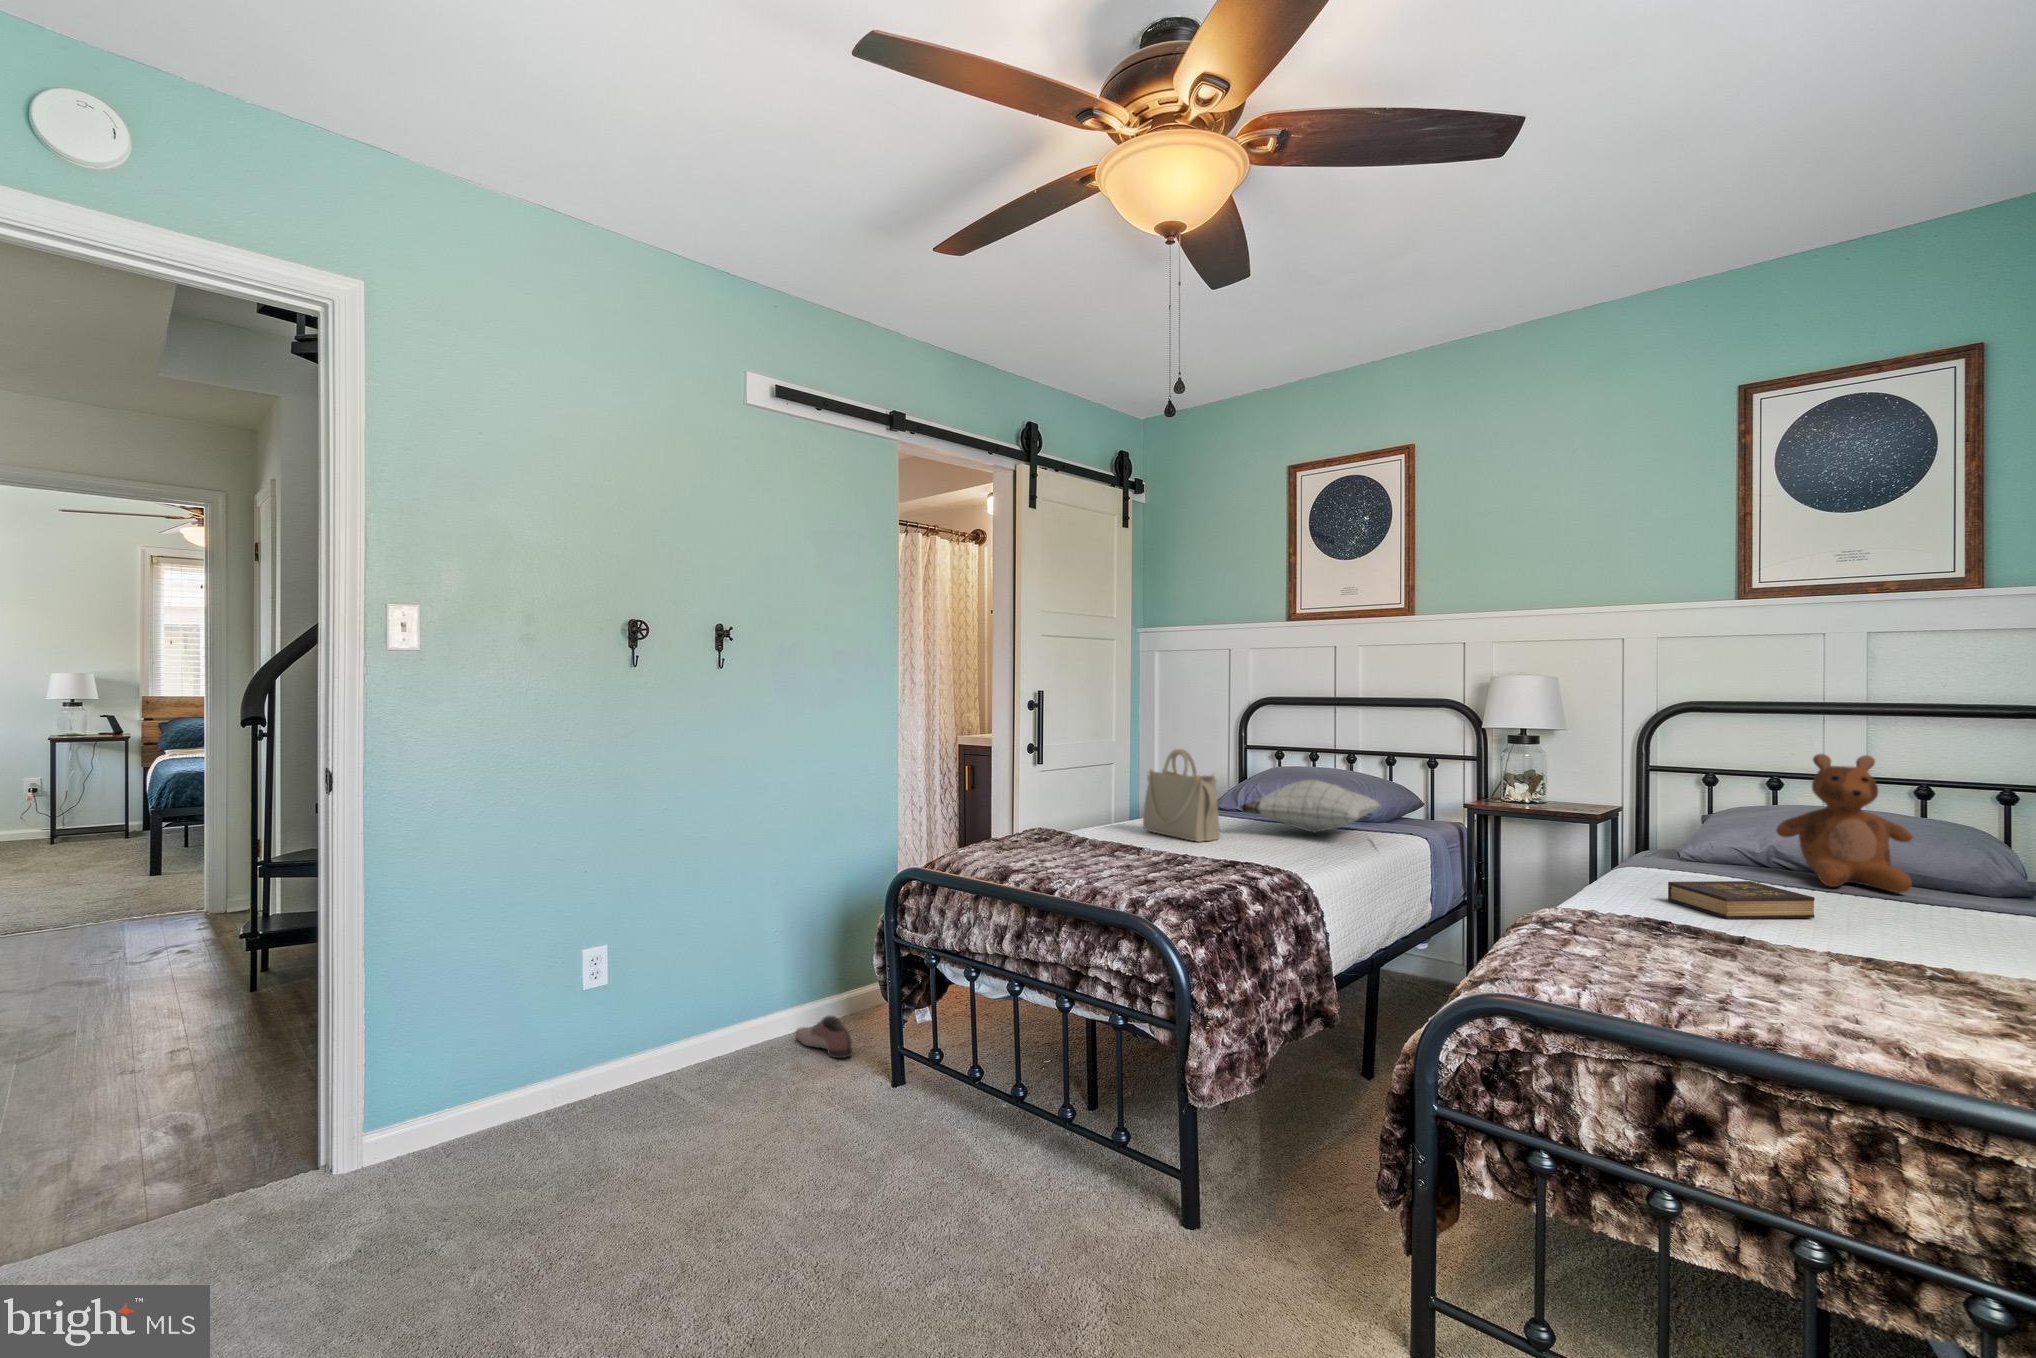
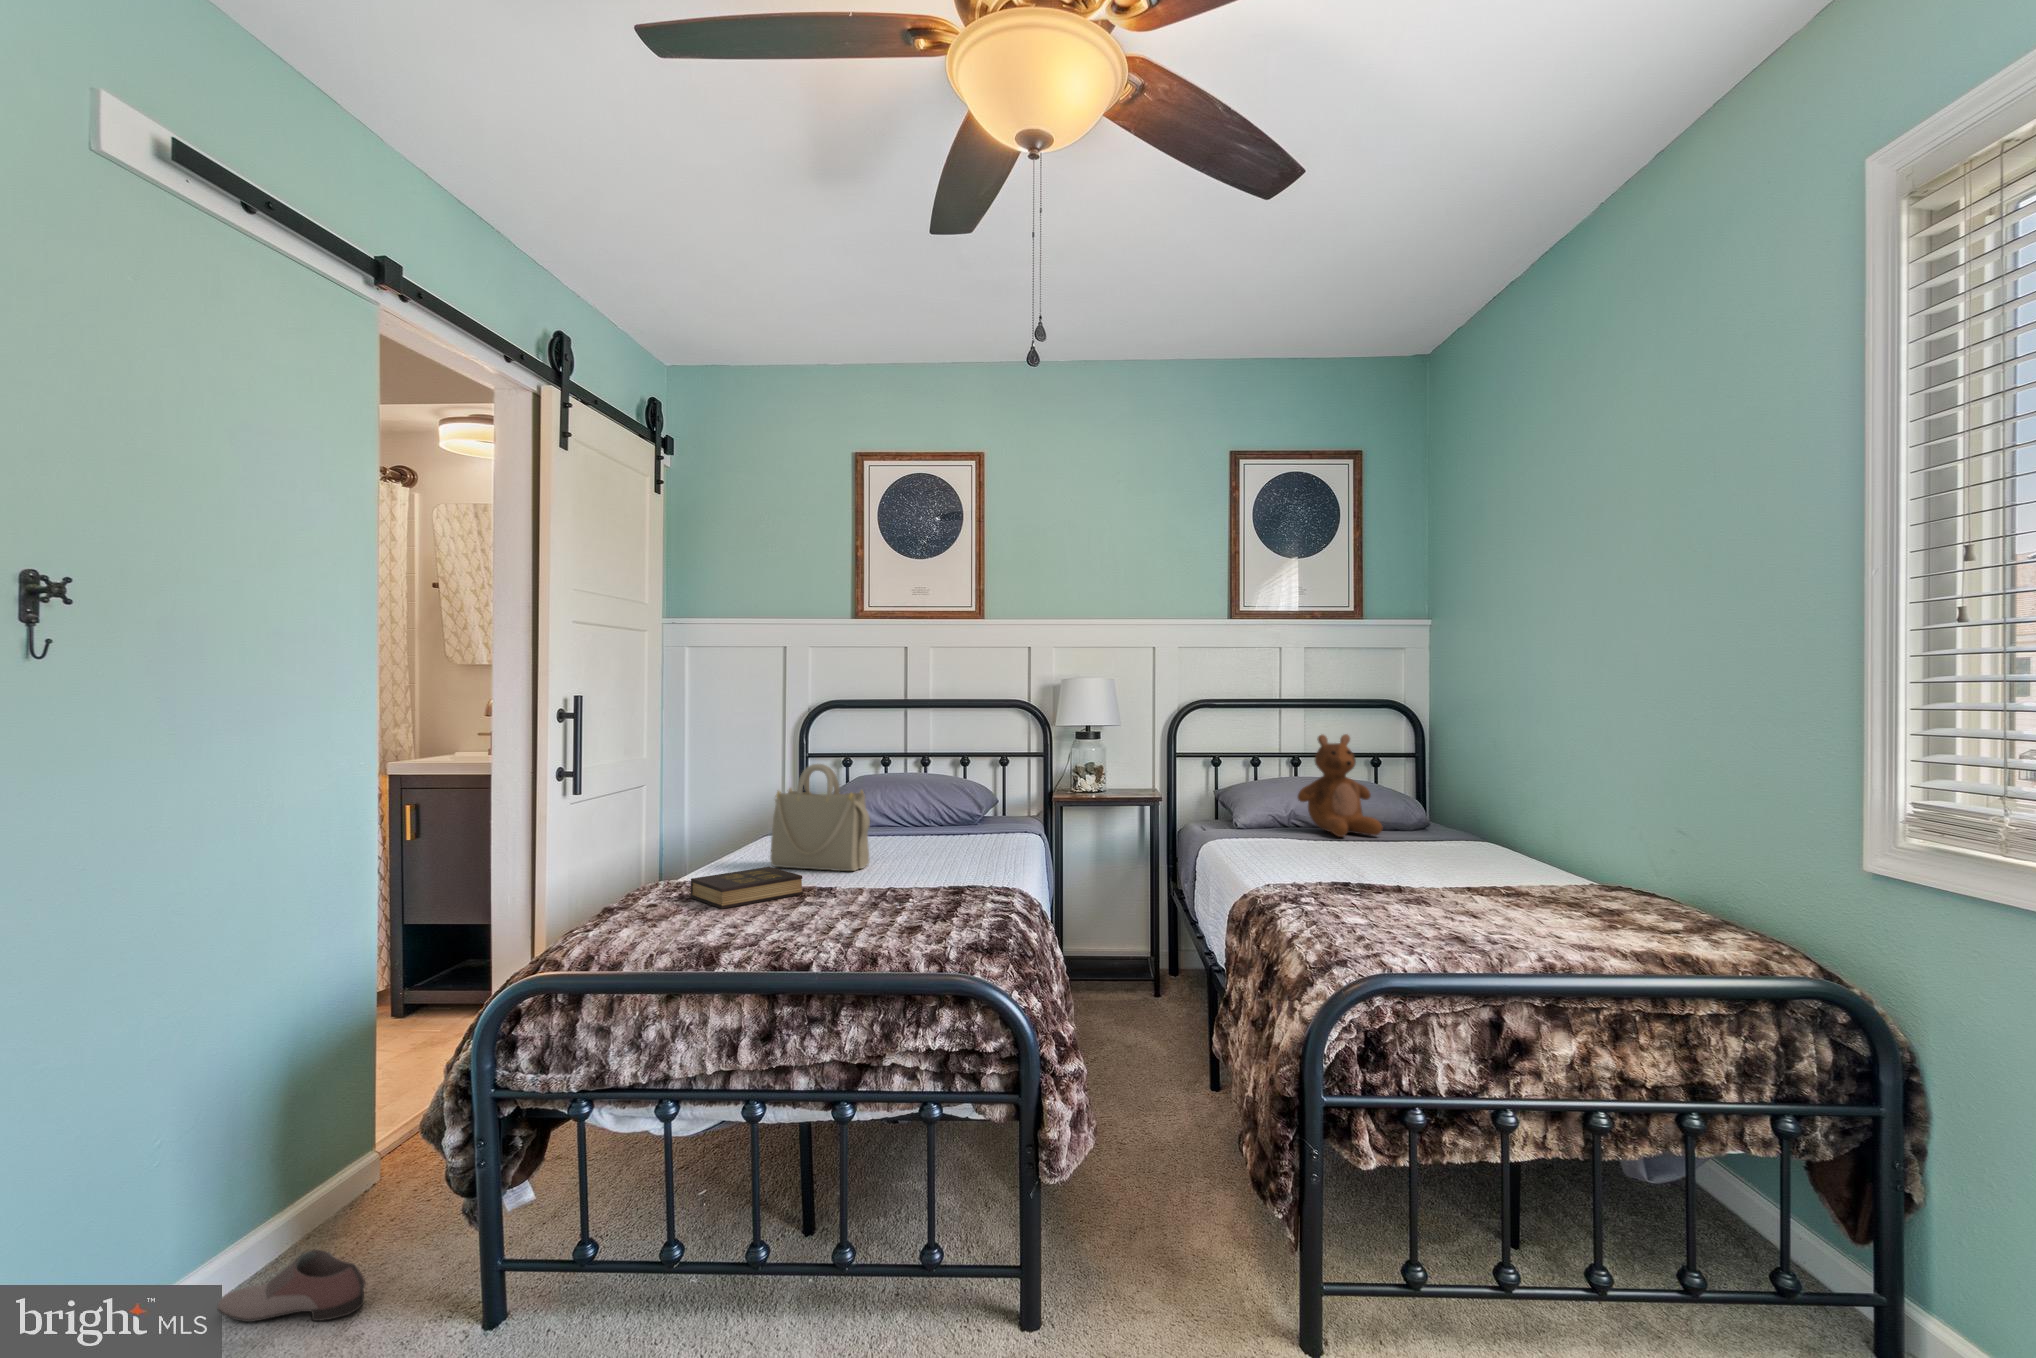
pillow: present [1241,780,1379,833] -> none [878,787,1004,844]
hardback book: present [1668,881,1815,919] -> present [691,867,802,909]

